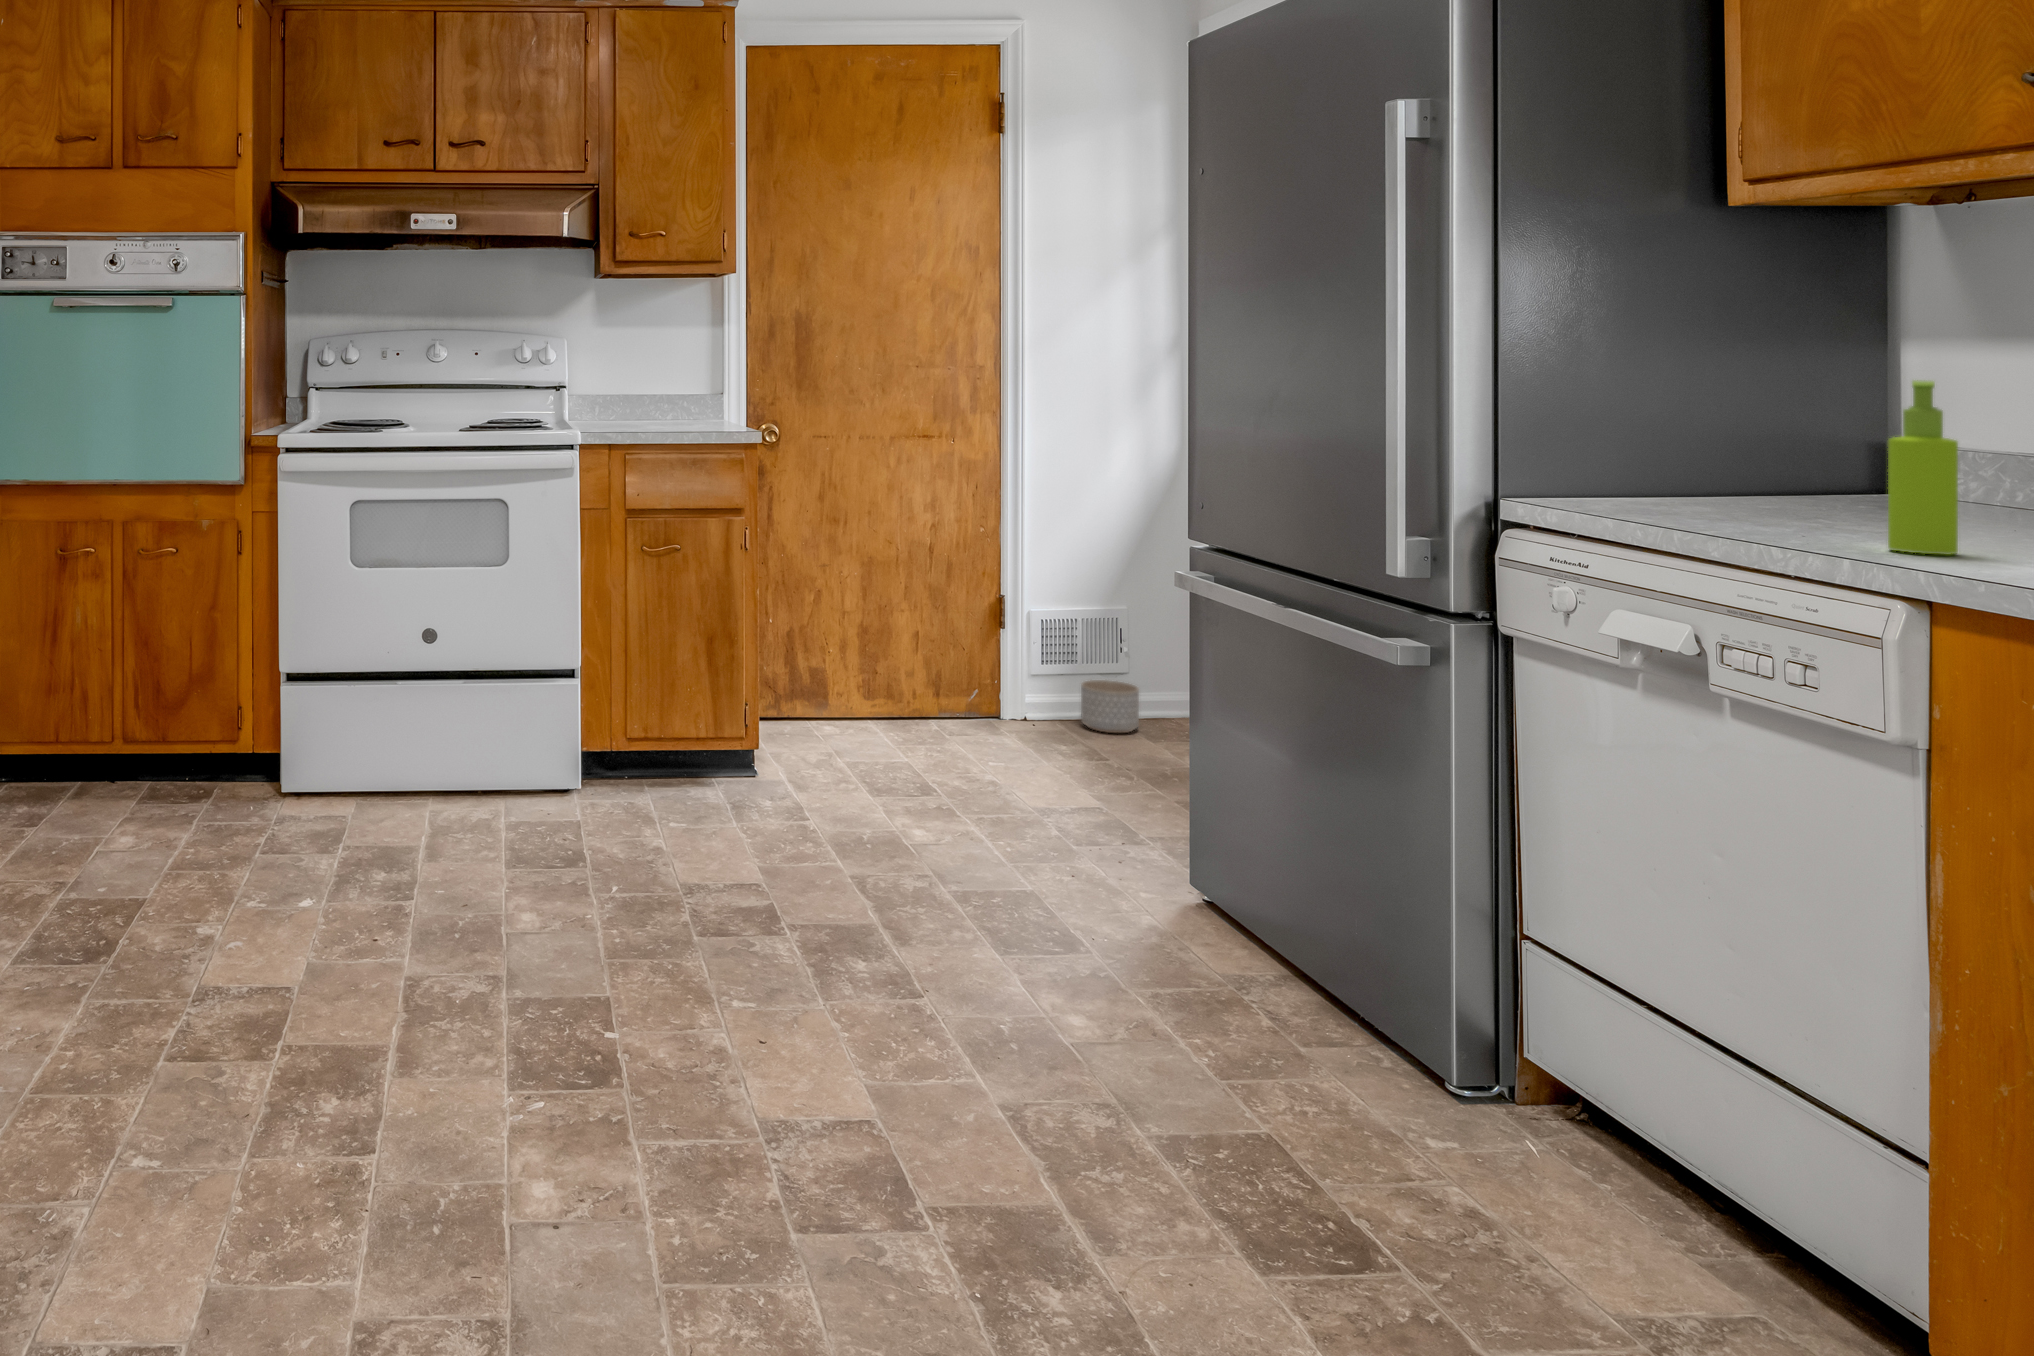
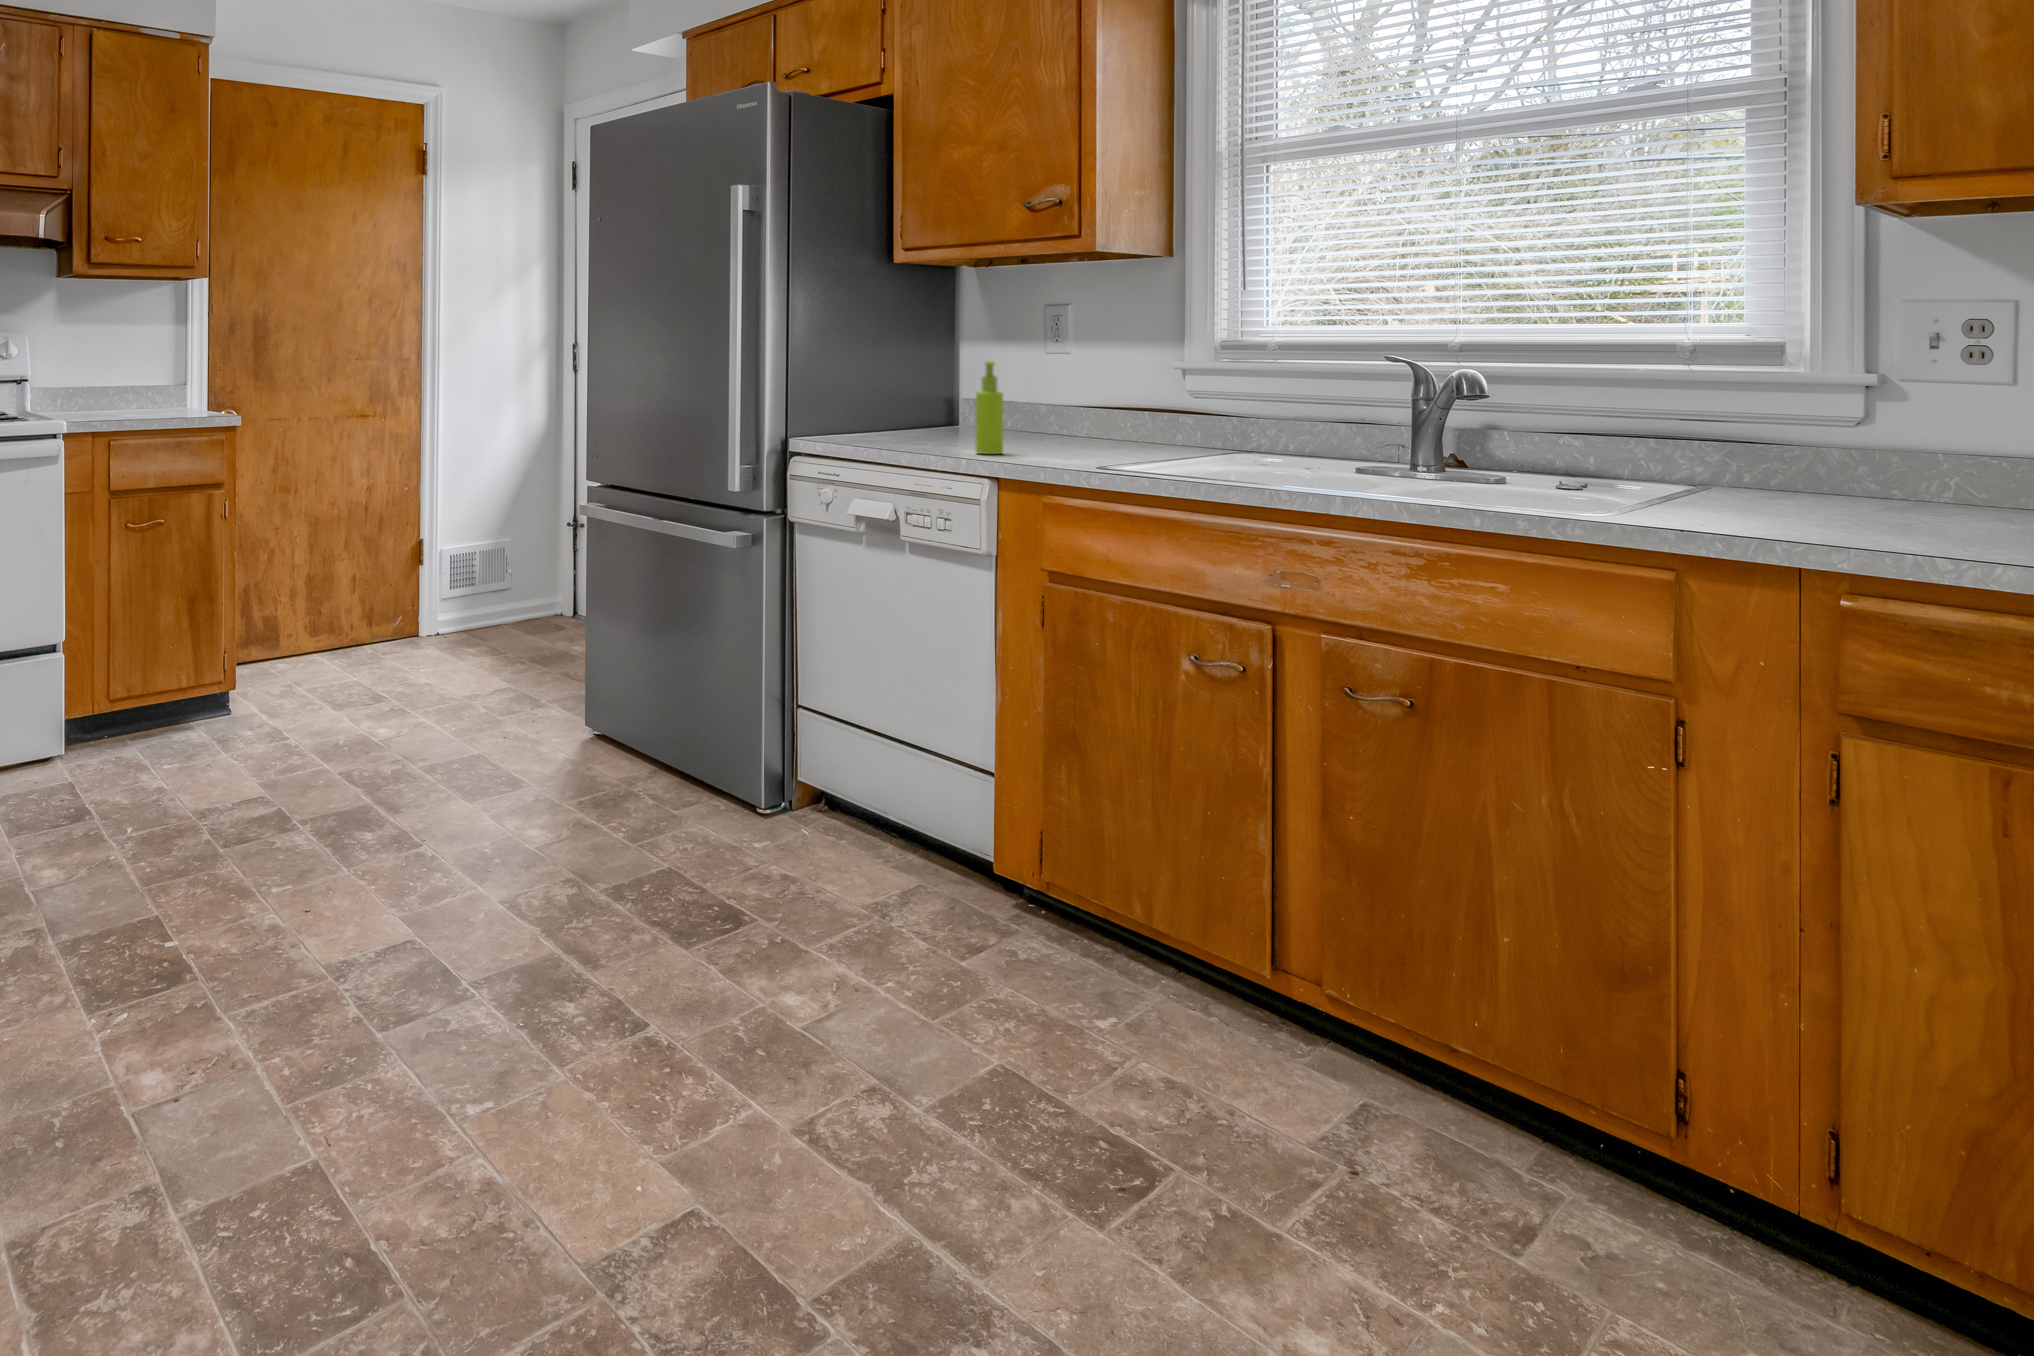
planter: present [1081,680,1139,733] -> none [486,596,528,636]

